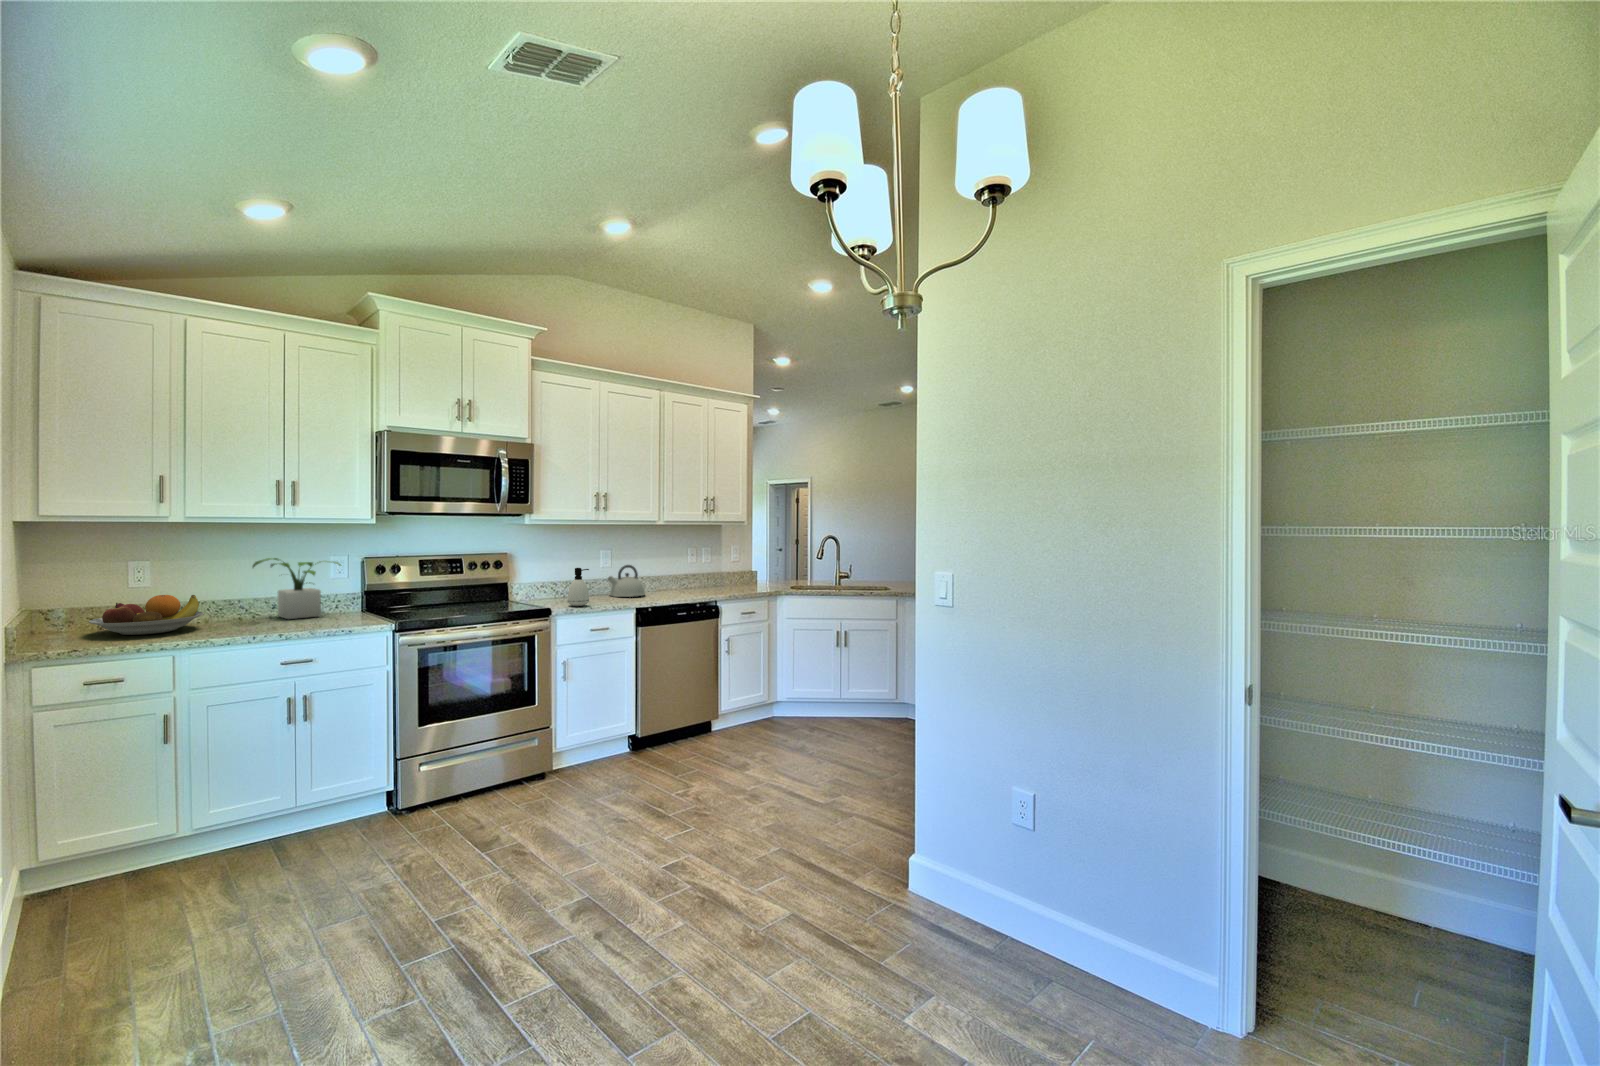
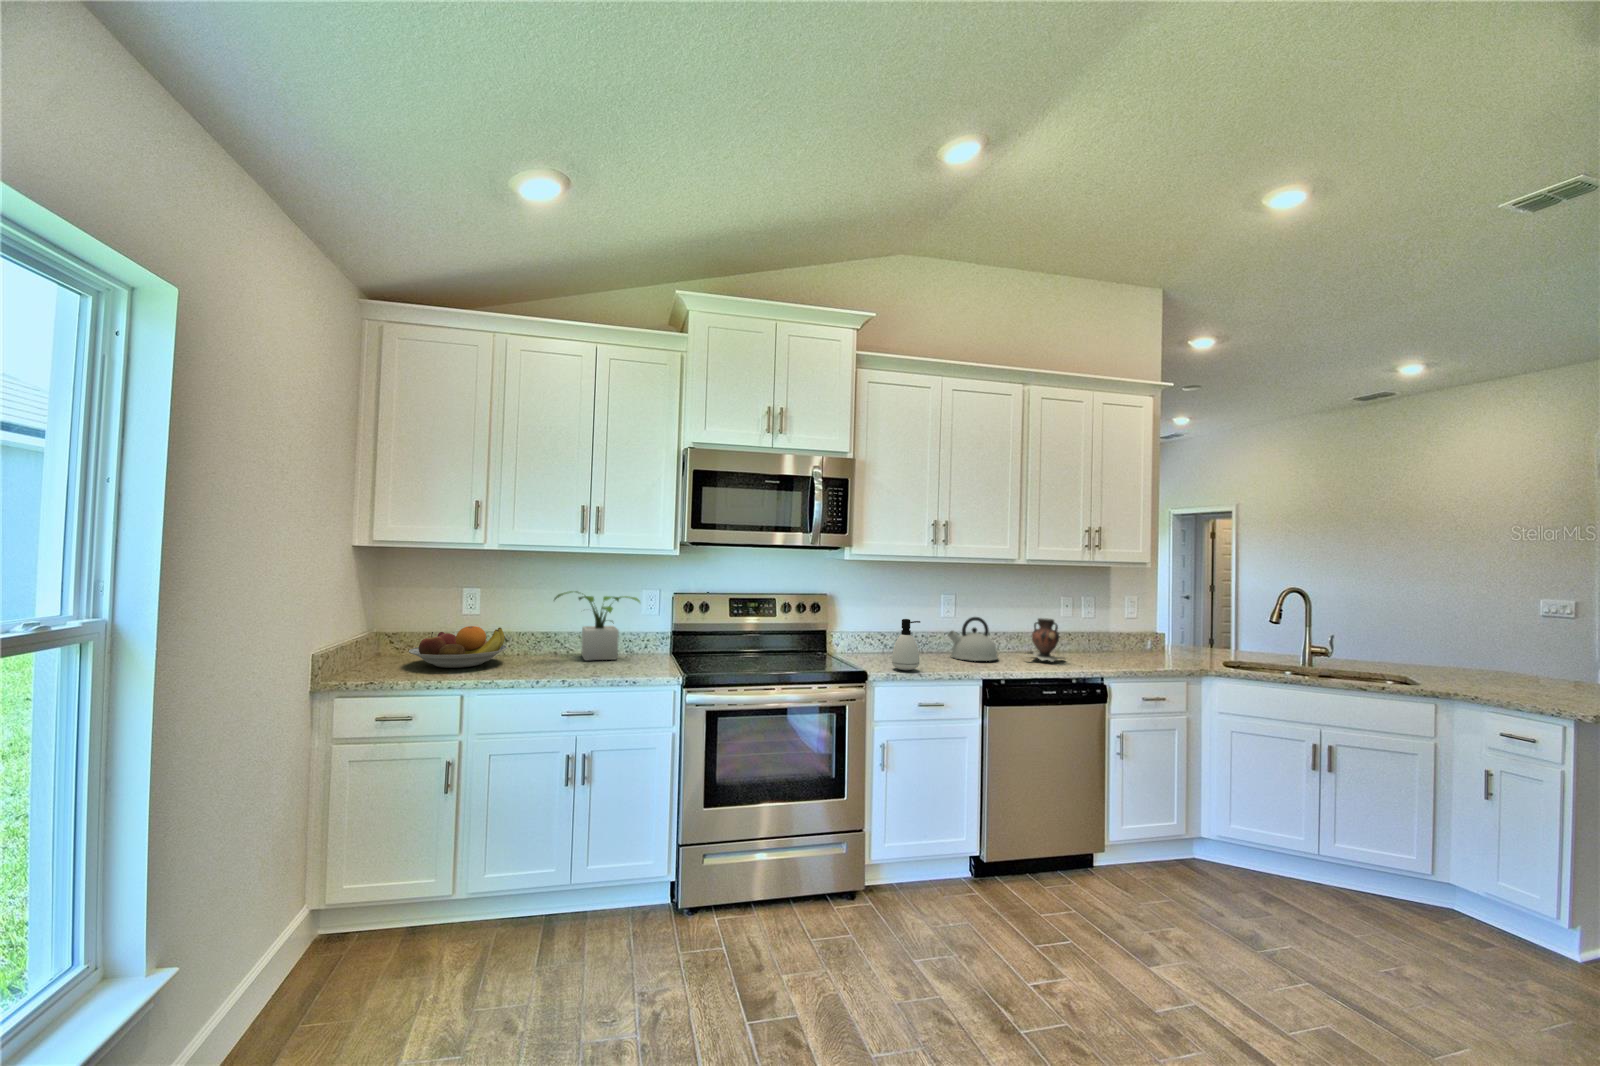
vase: none [660,563,692,594] -> present [1024,618,1064,662]

